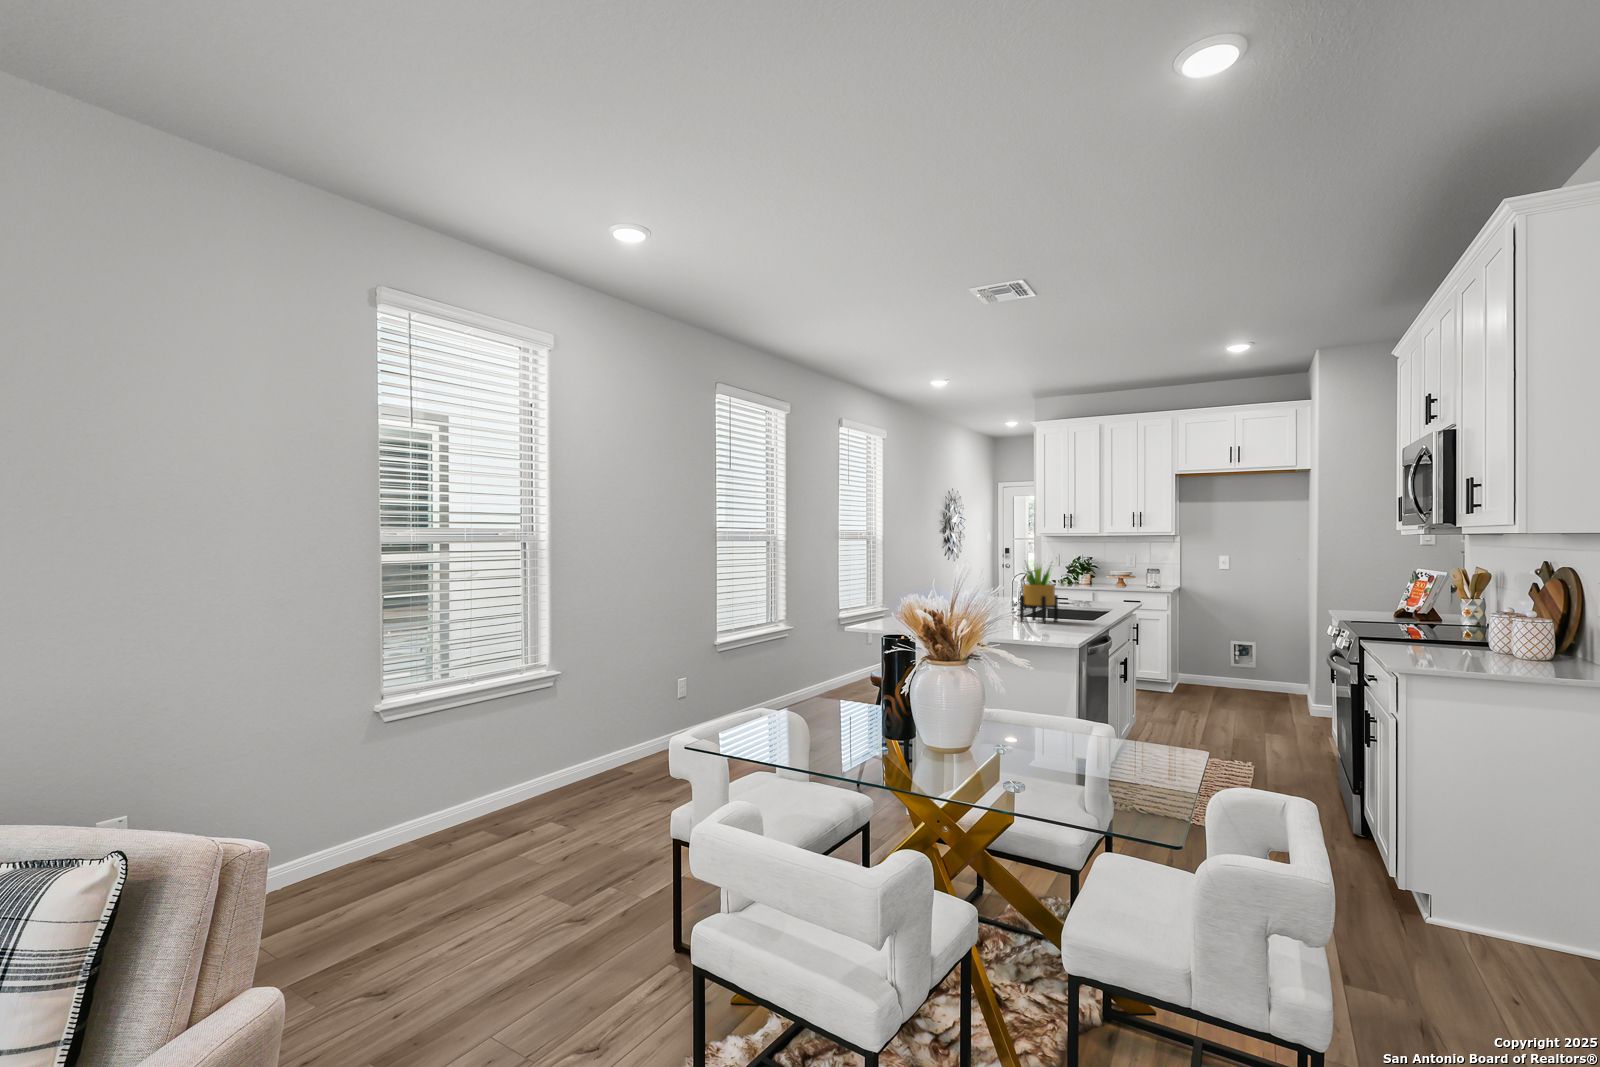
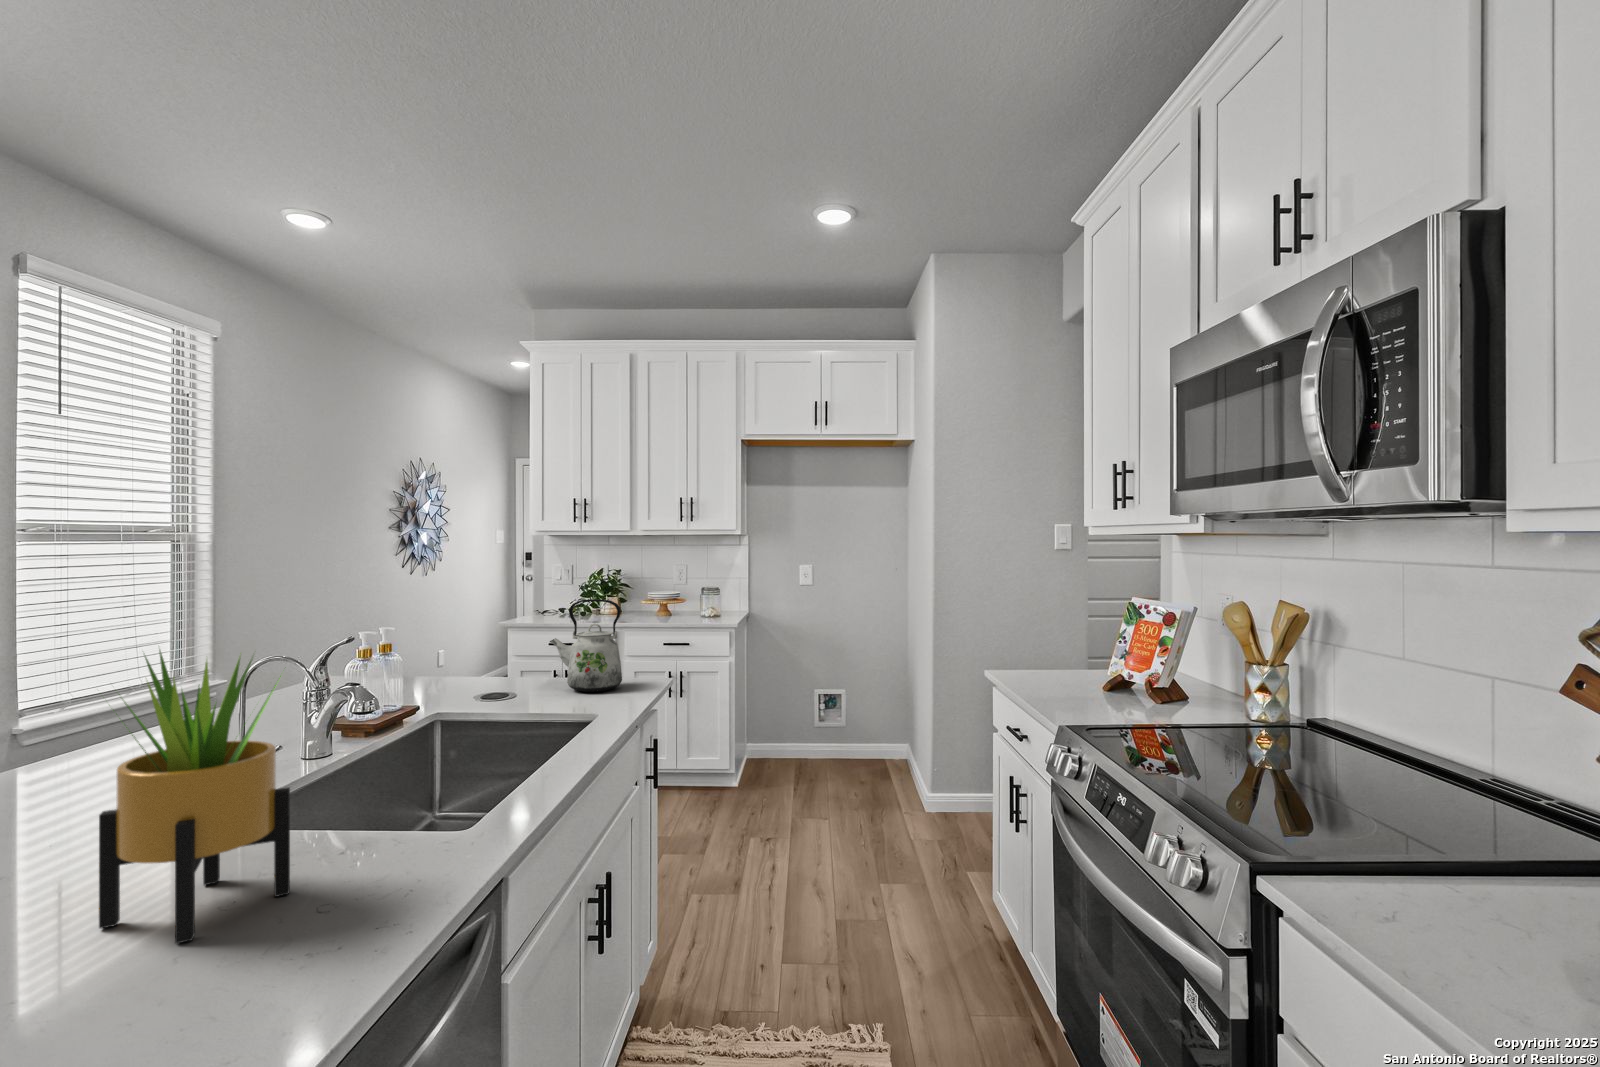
kettle: none [1084,562,1119,603] -> present [550,599,622,692]

